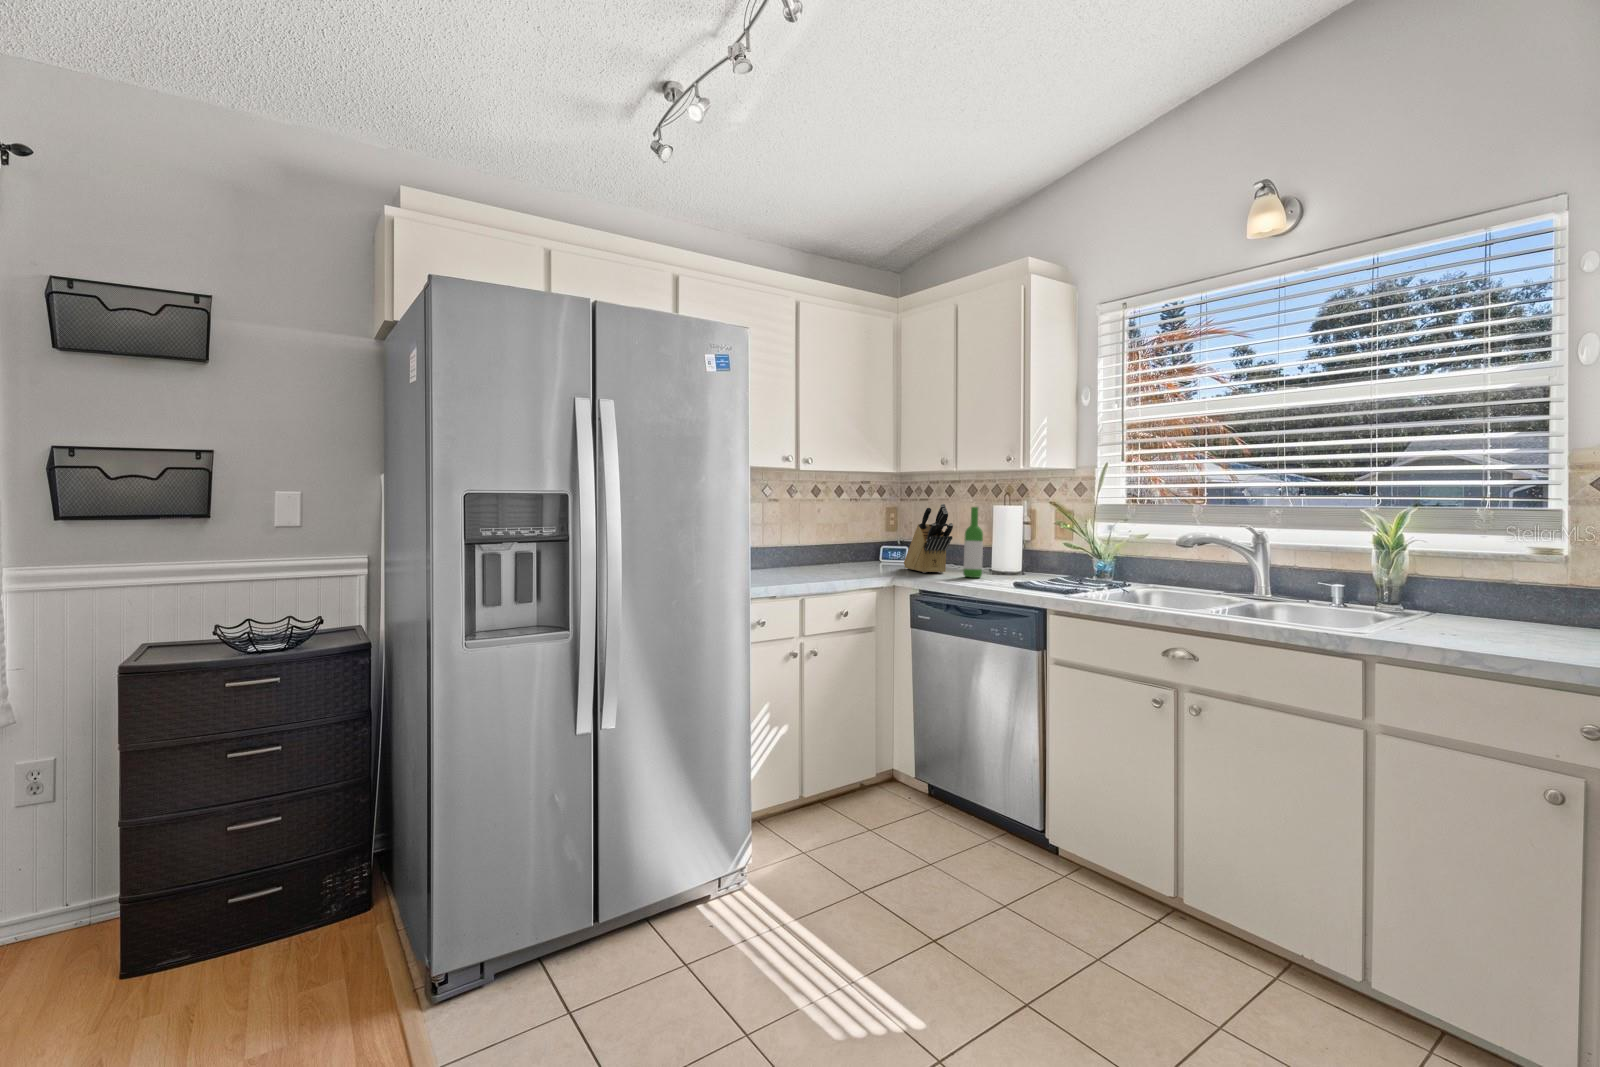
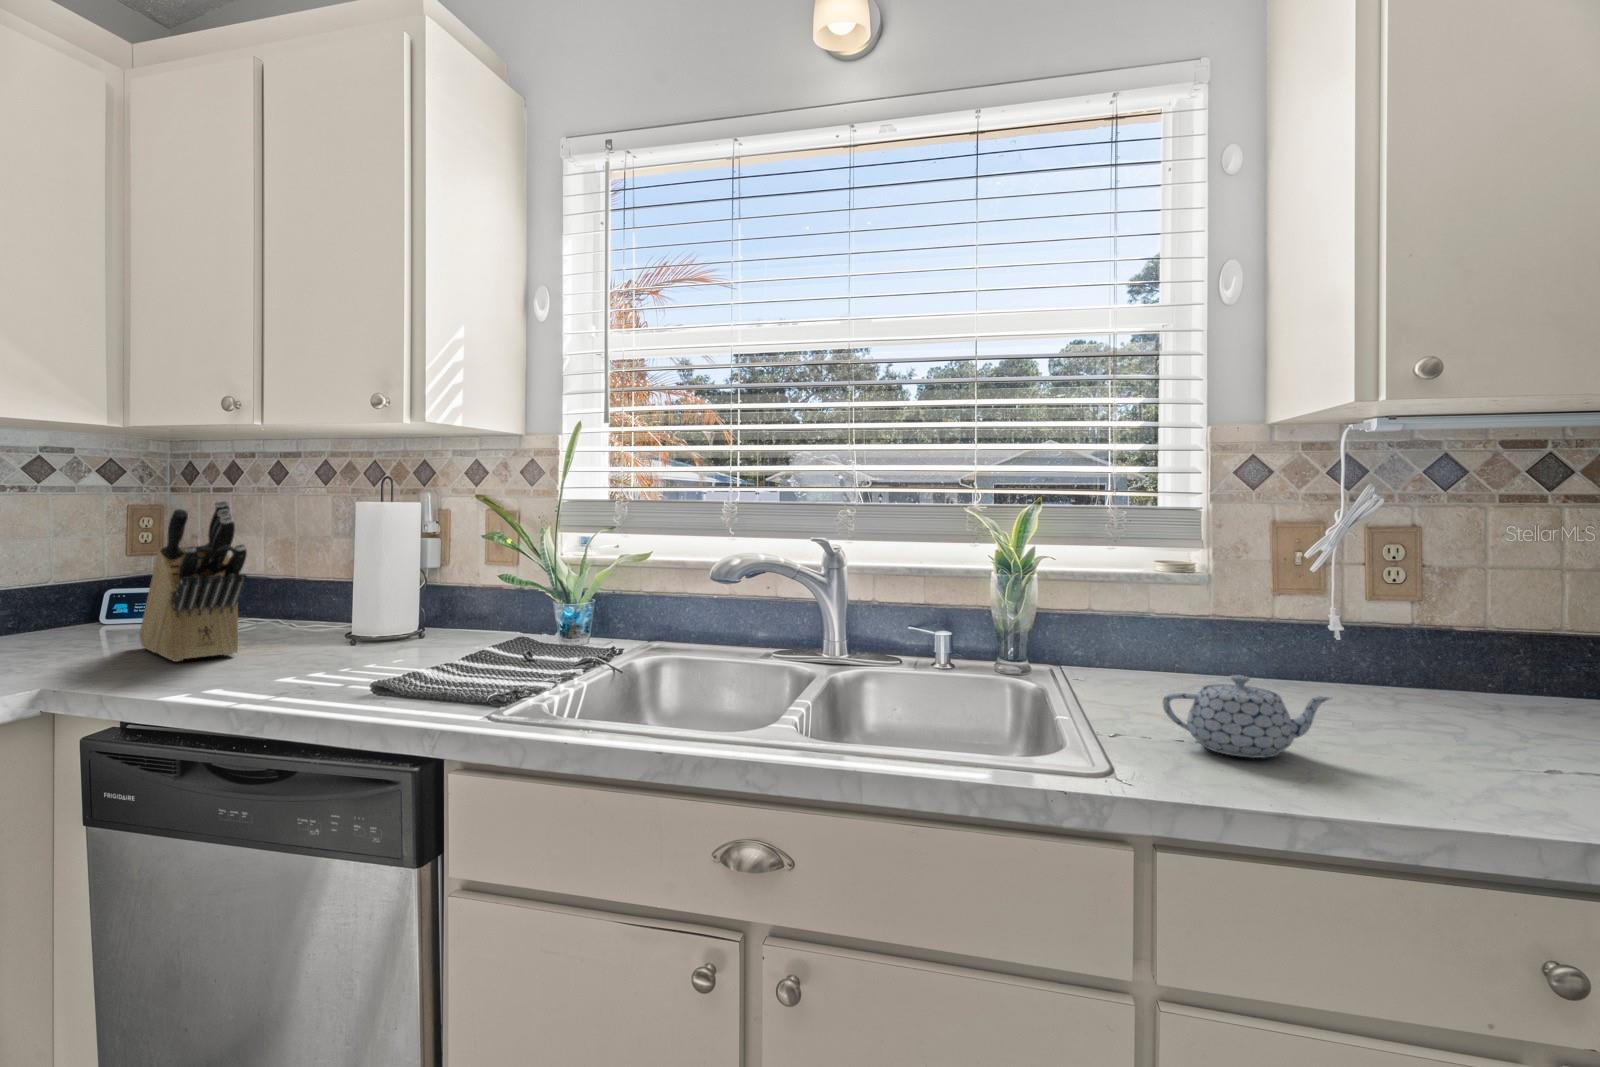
wine bottle: present [963,507,983,578] -> none [274,507,321,667]
teapot: none [1431,597,1543,640] -> present [1163,675,1332,758]

